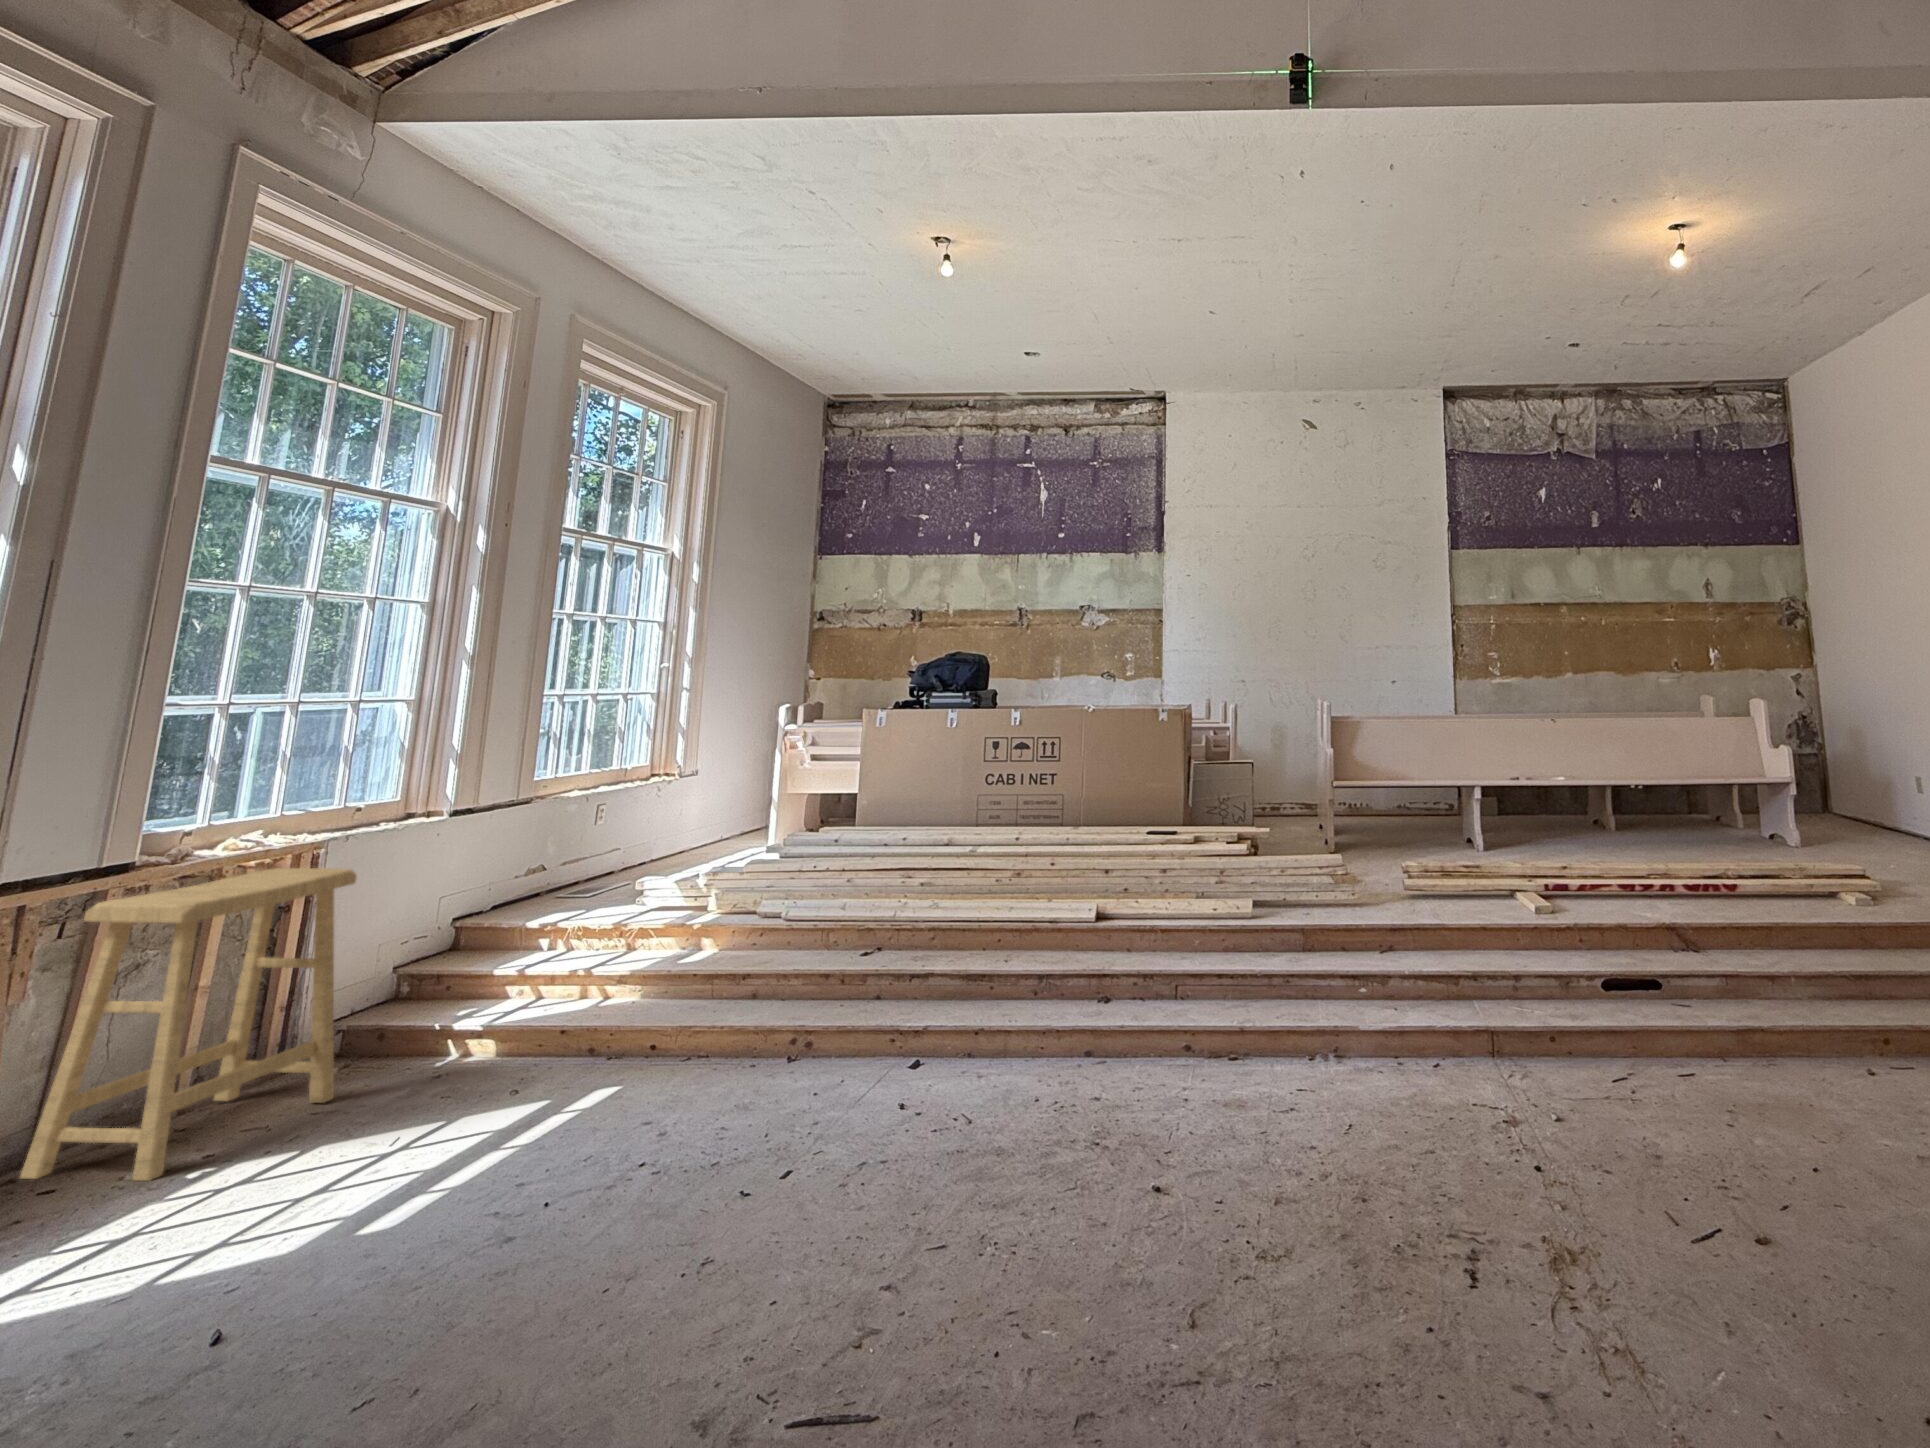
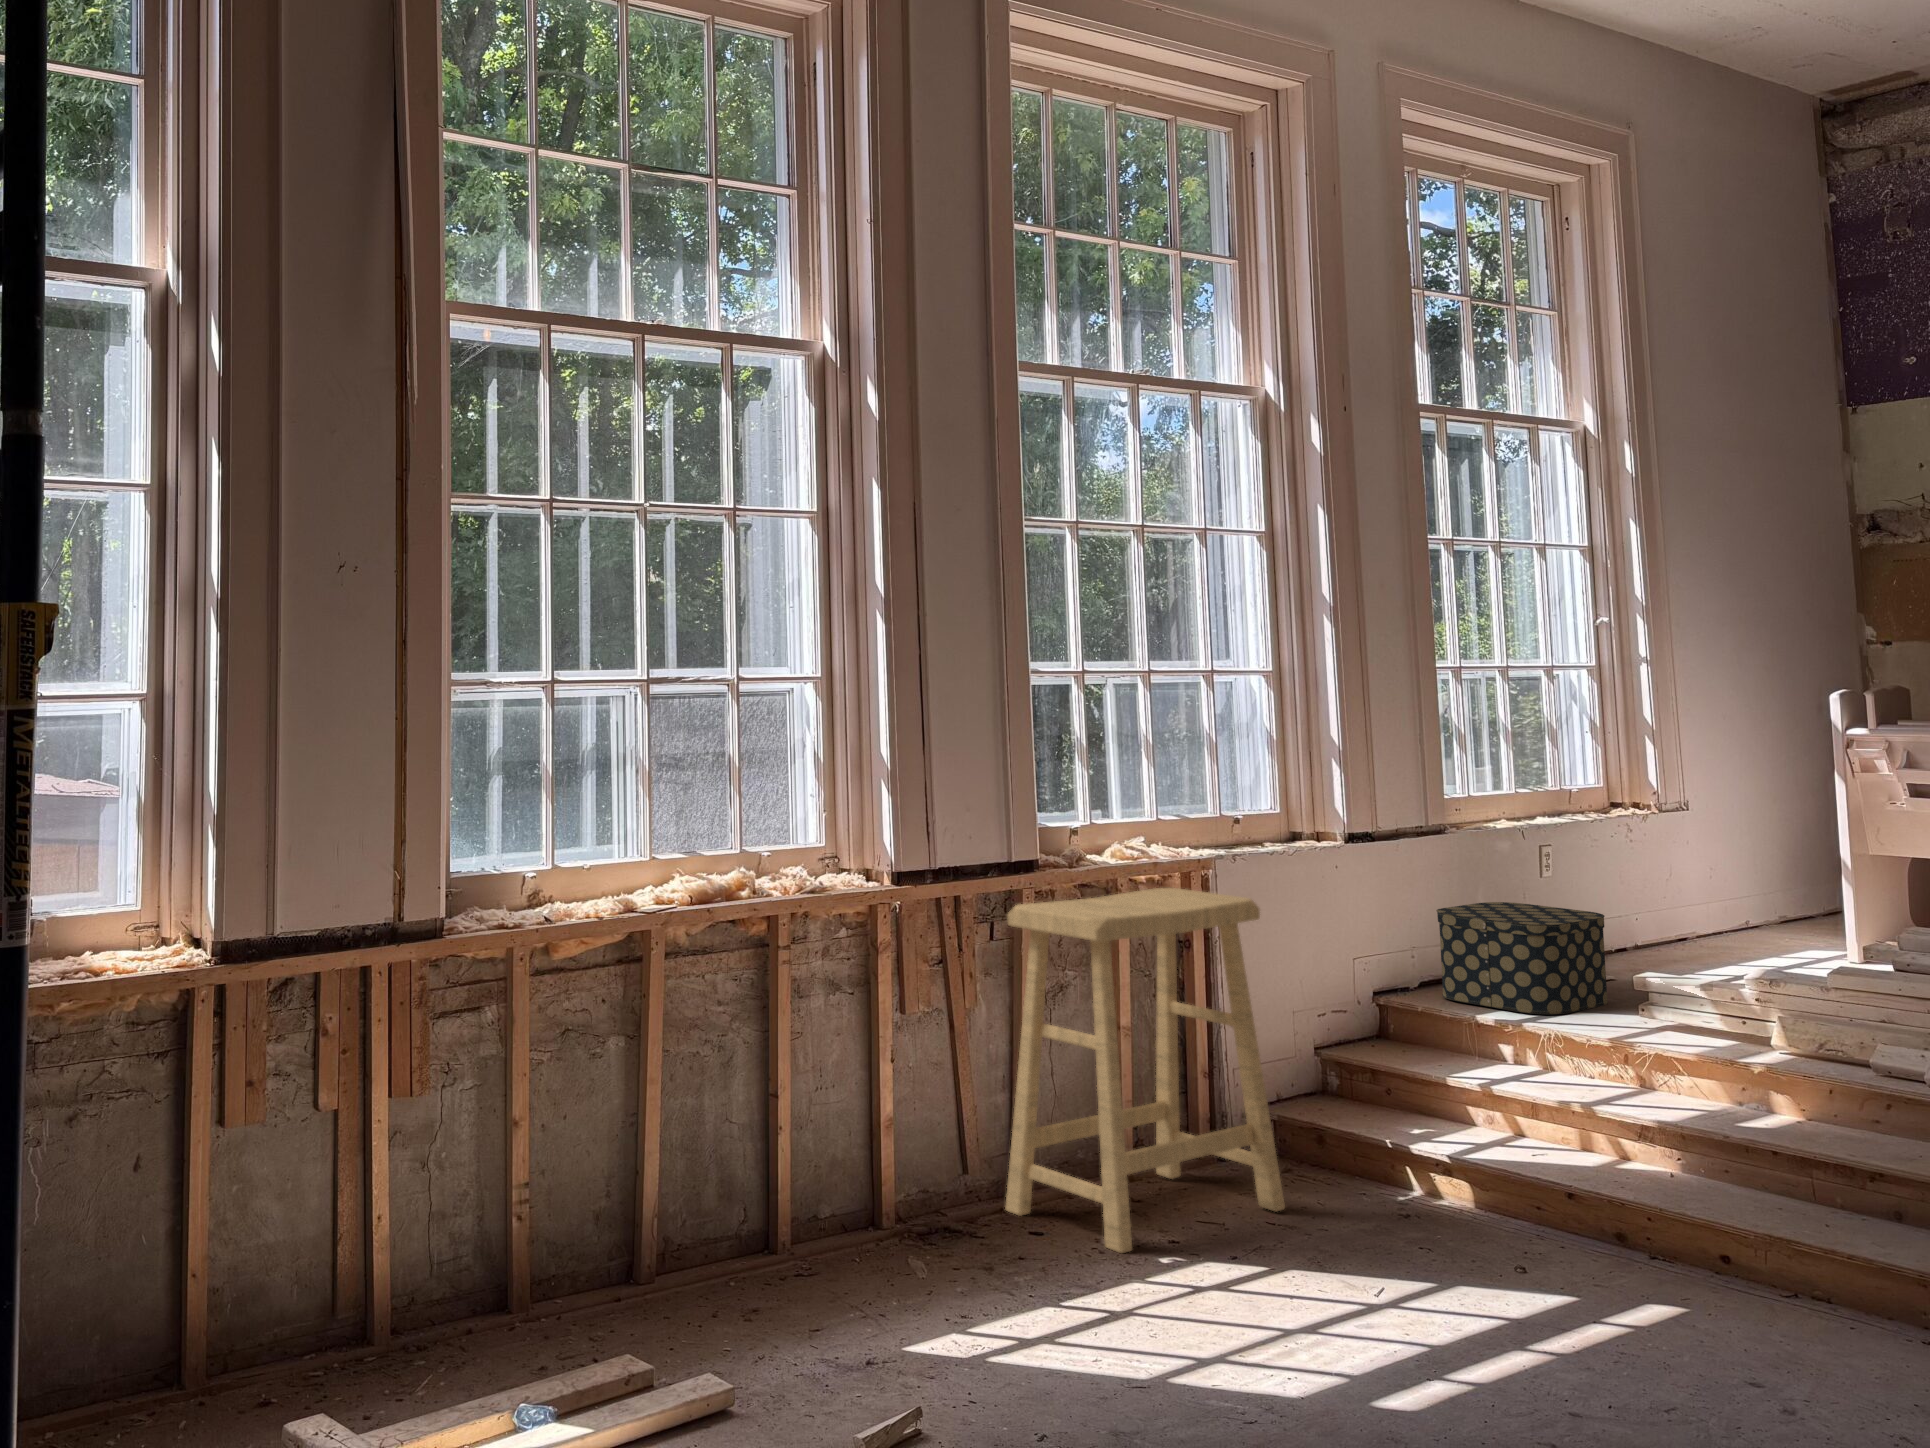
storage box: none [507,845,628,917] -> present [1436,902,1608,1014]

